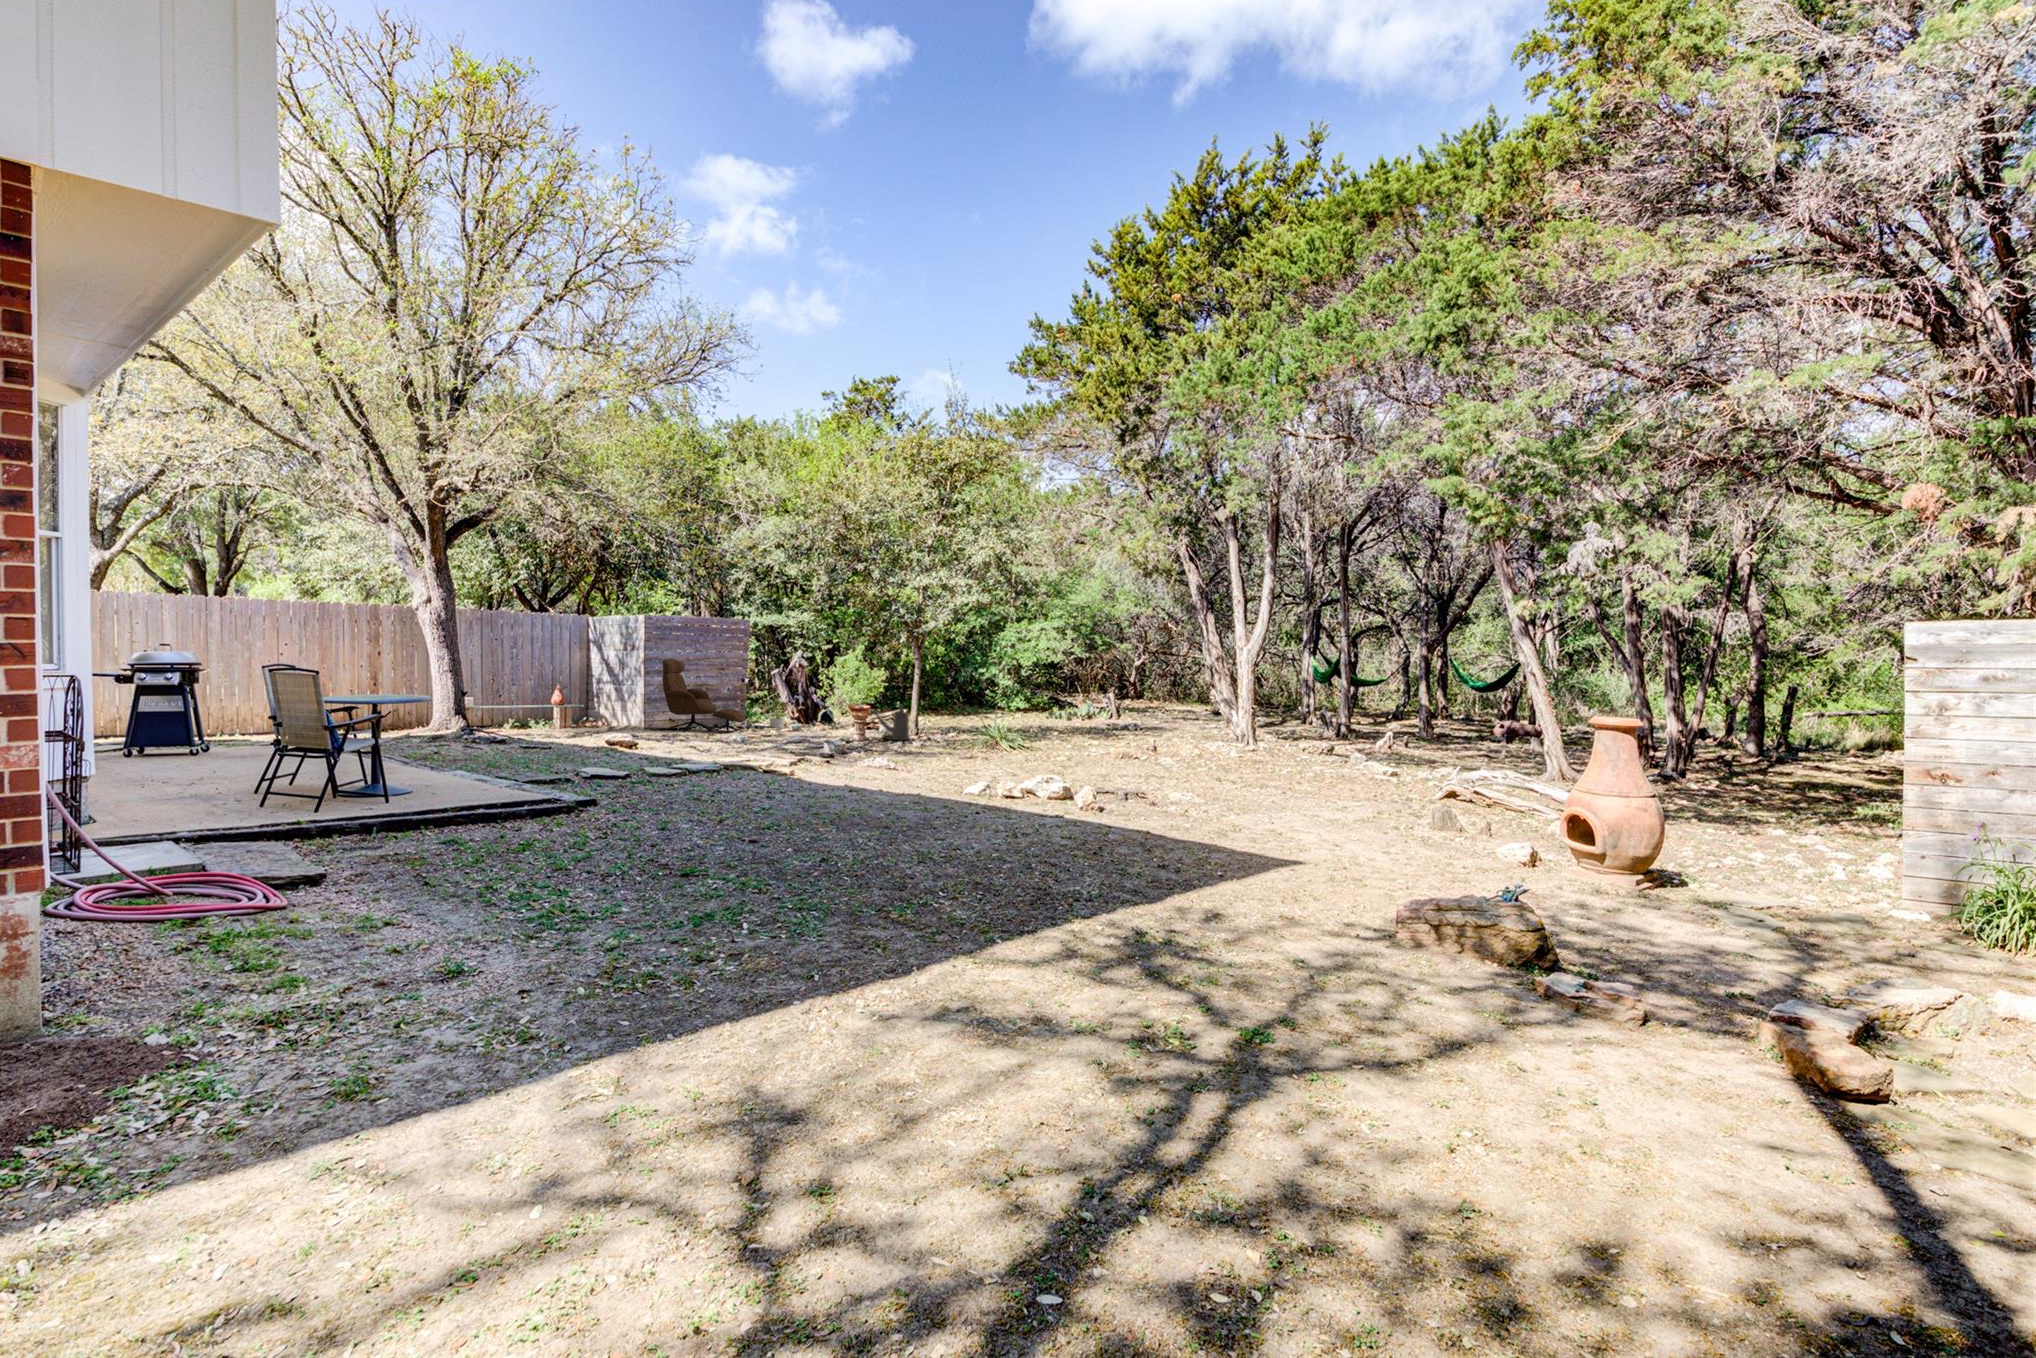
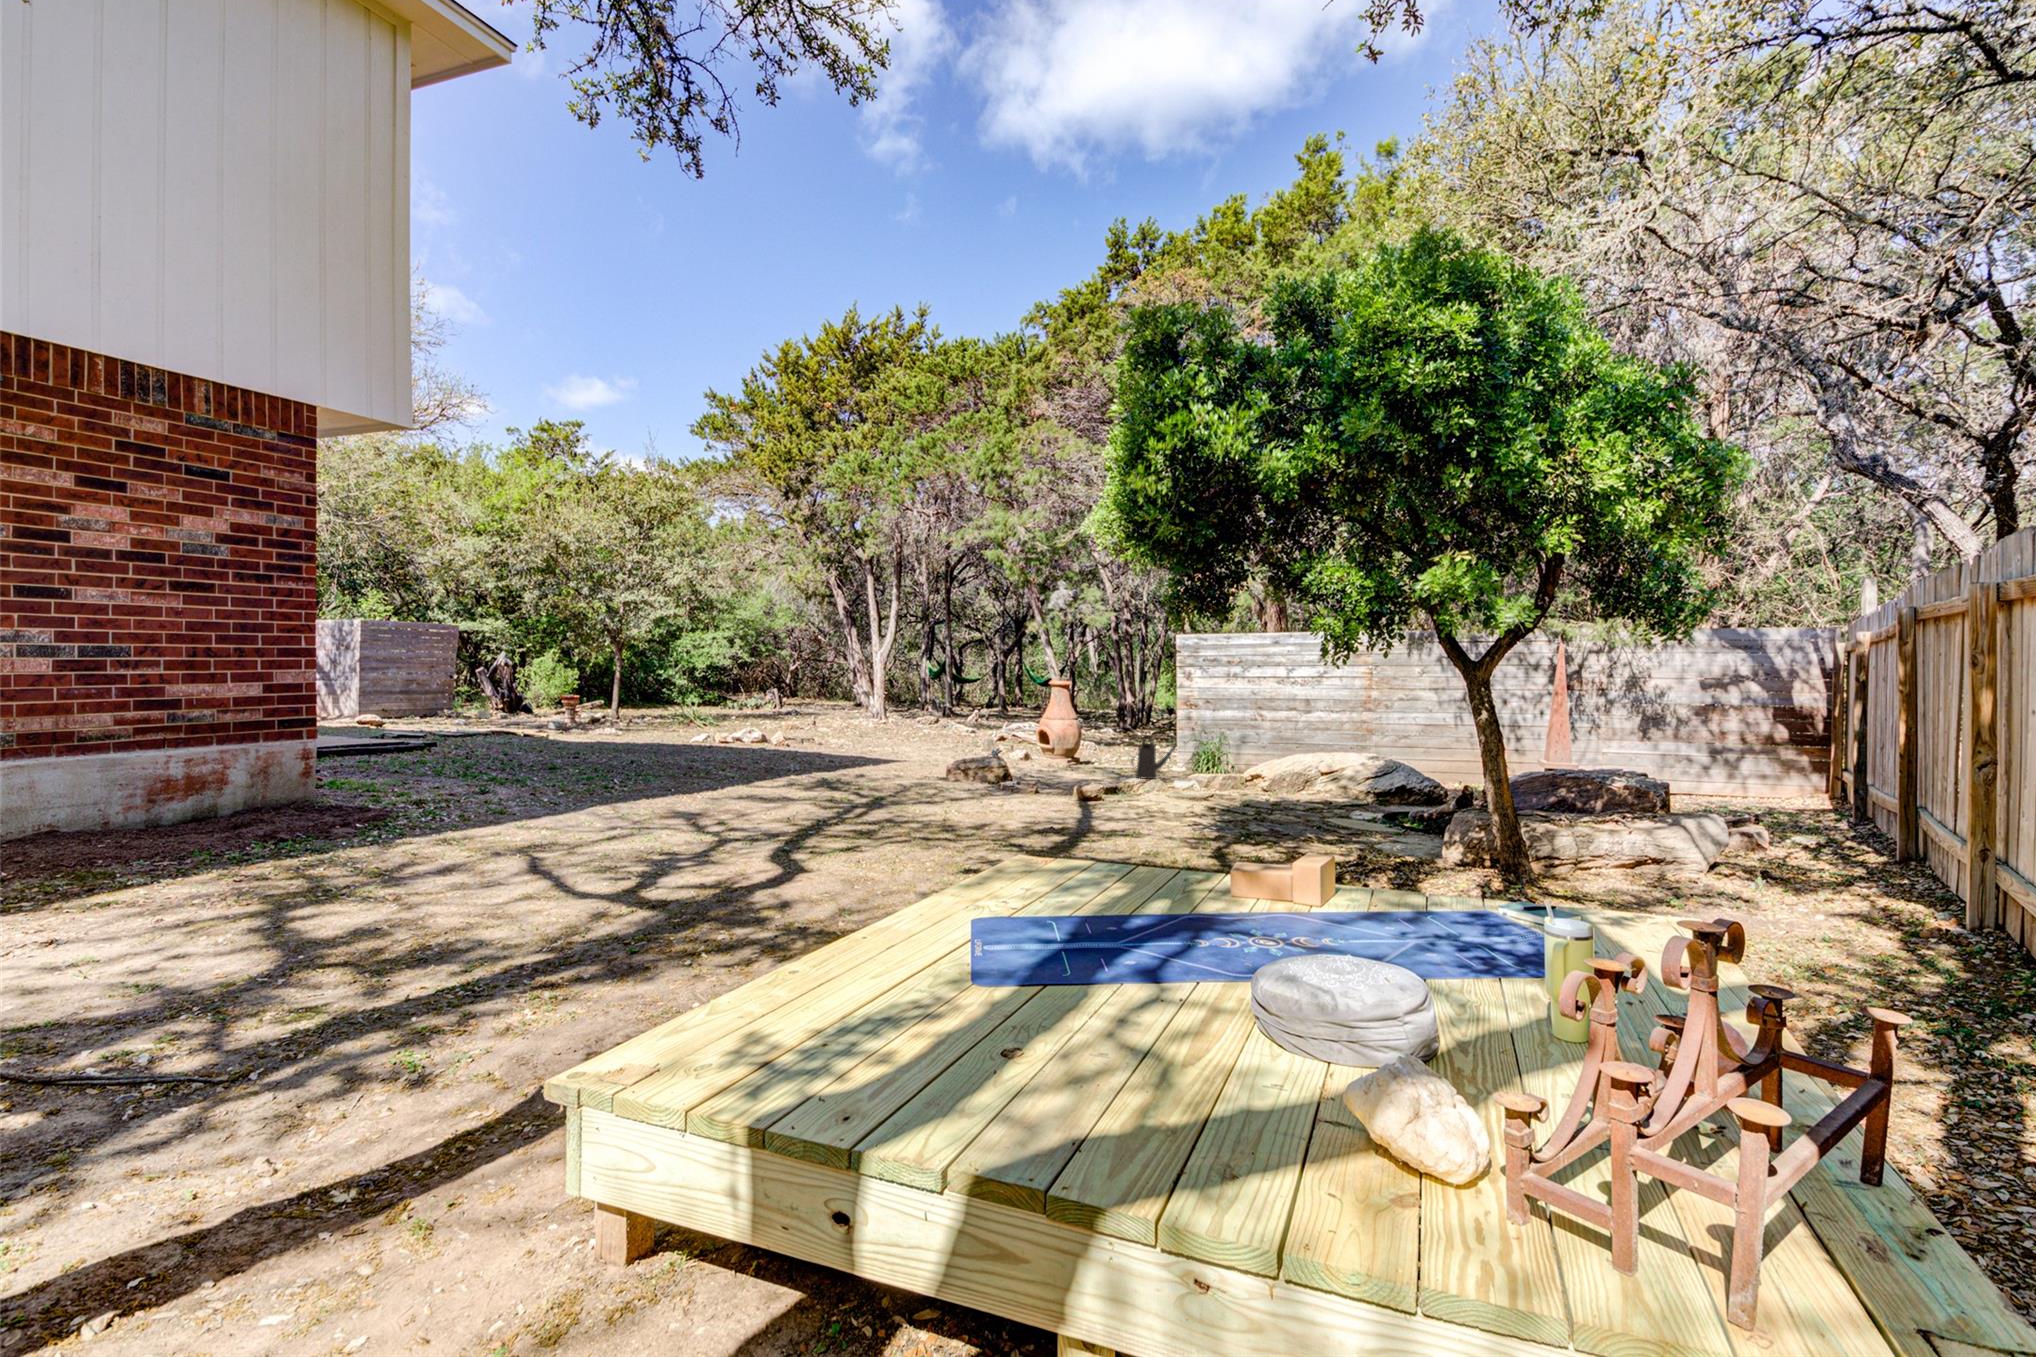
lounge chair: present [662,659,745,733] -> none [381,659,460,721]
watering can: present [873,704,909,740] -> present [1133,737,1177,779]

